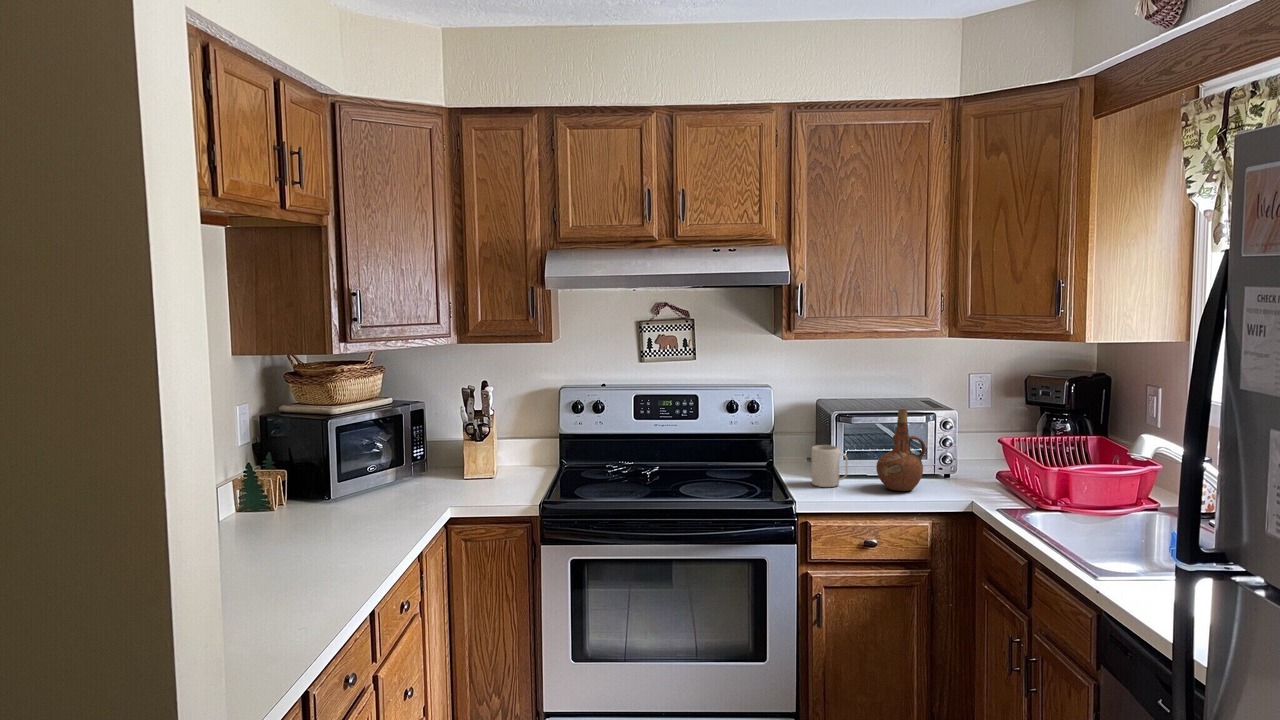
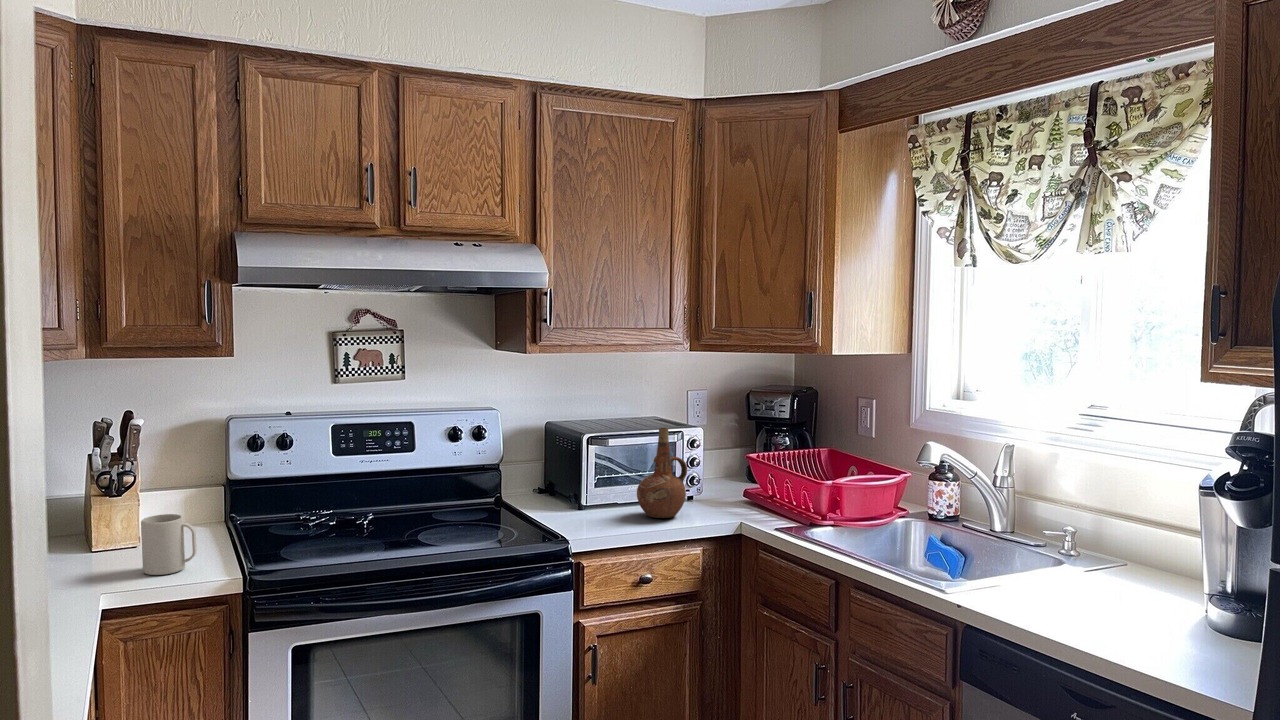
mug: present [811,445,848,487] -> present [141,514,197,575]

